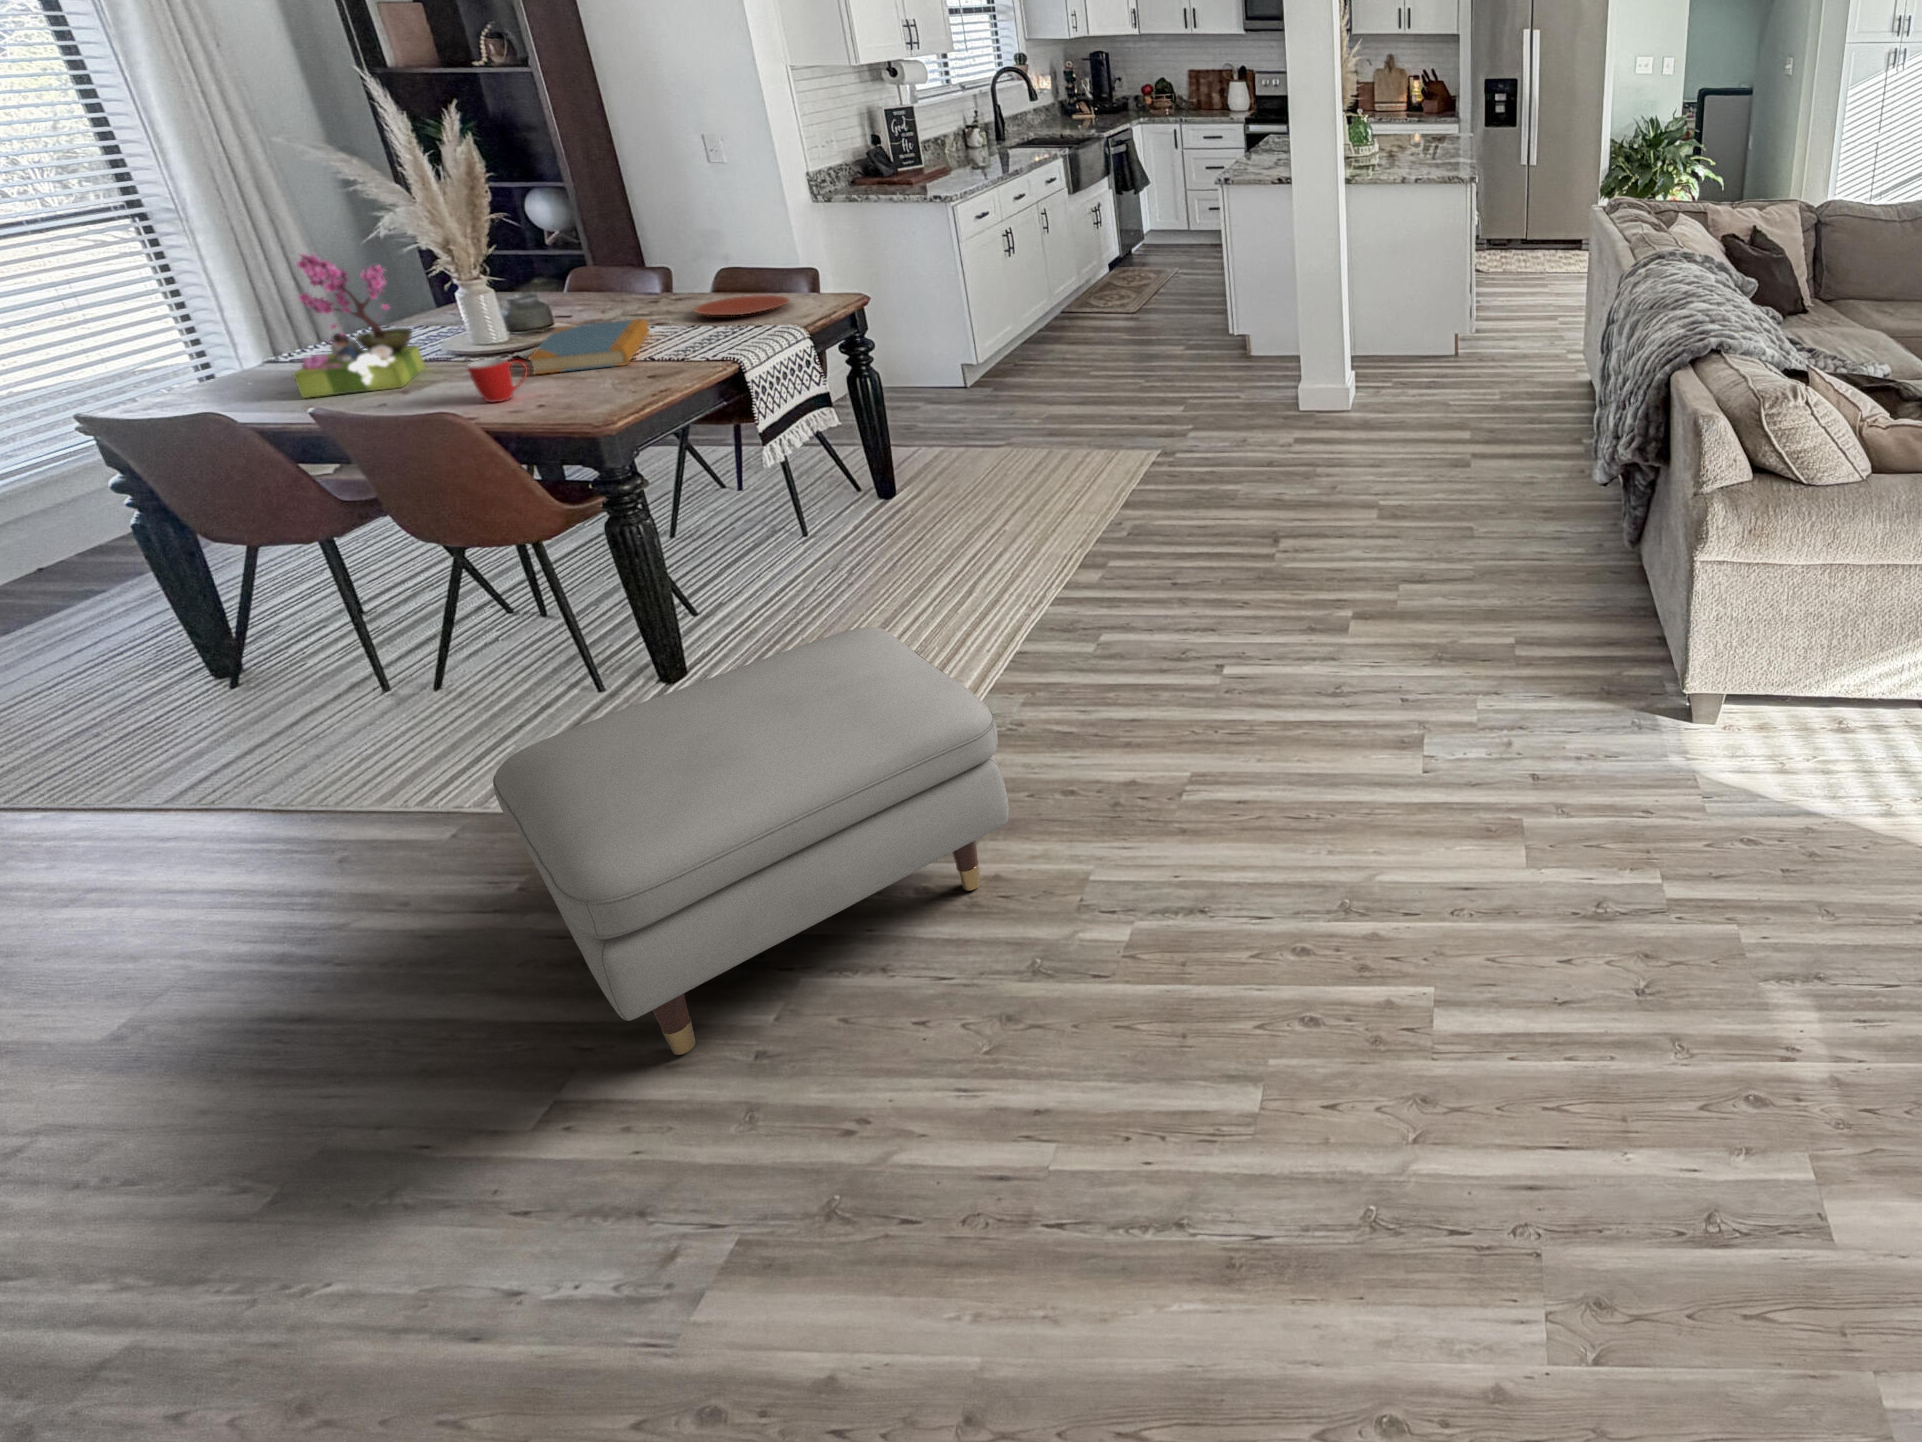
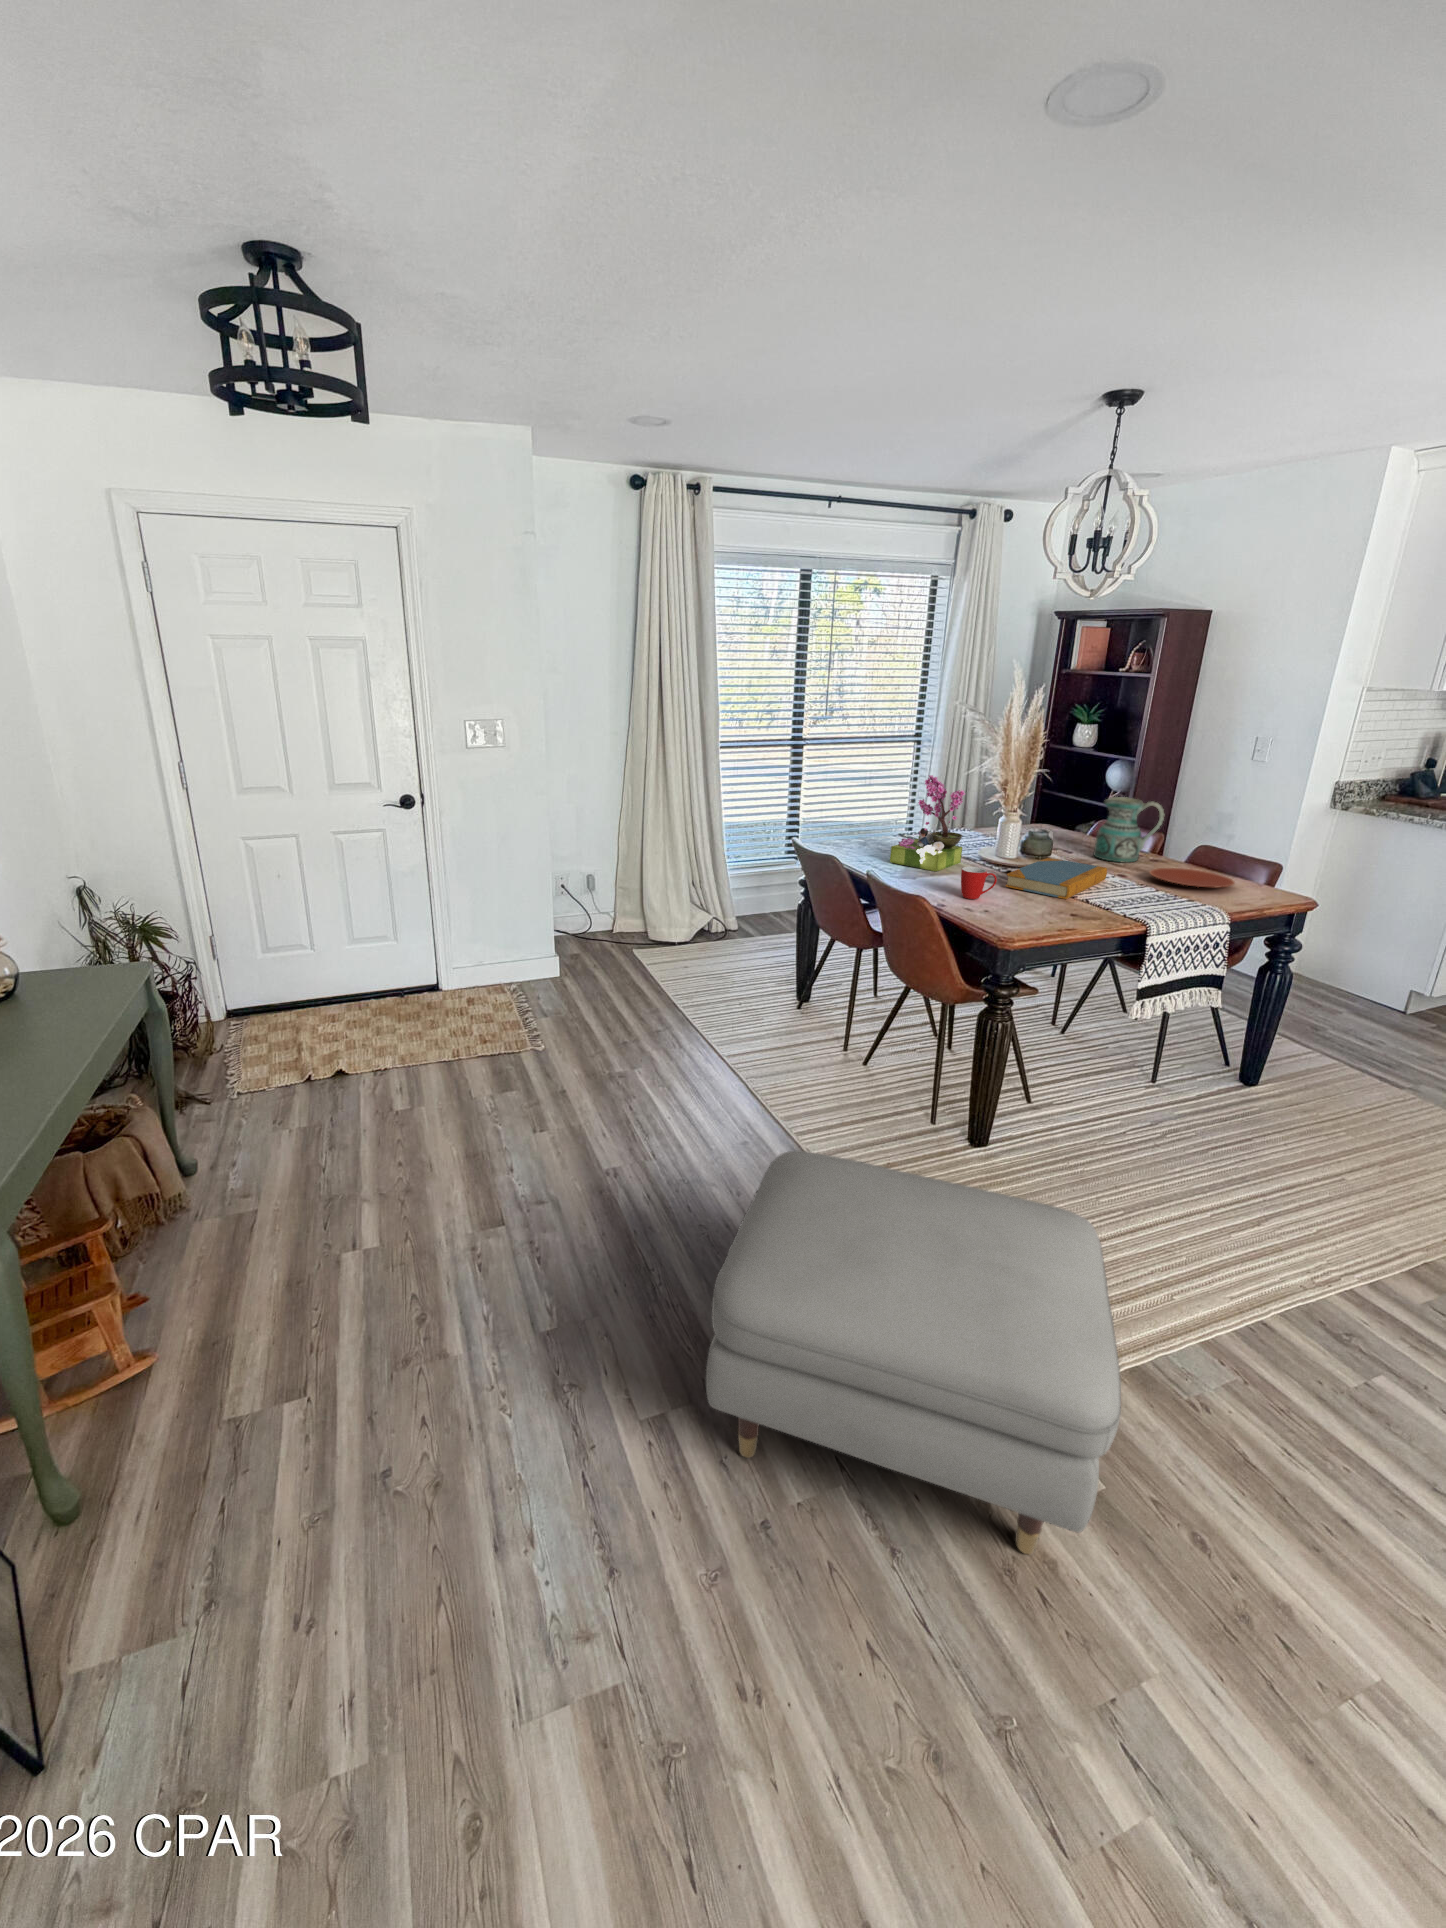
ceramic pitcher: none [587,230,674,314] -> present [1094,797,1164,862]

